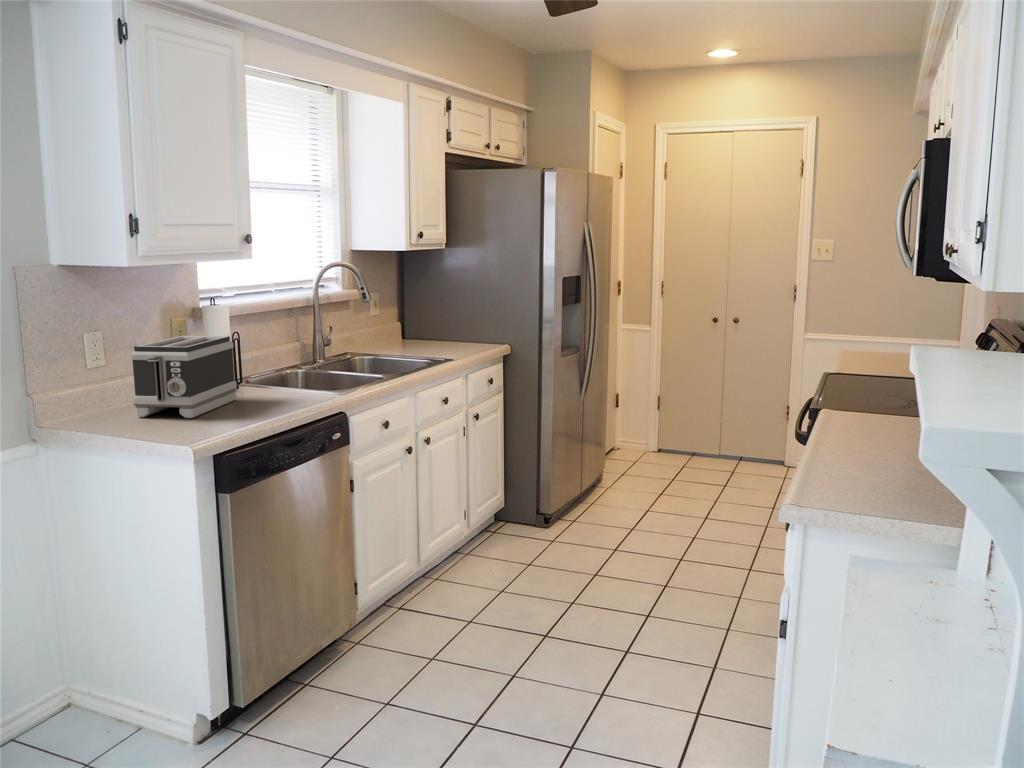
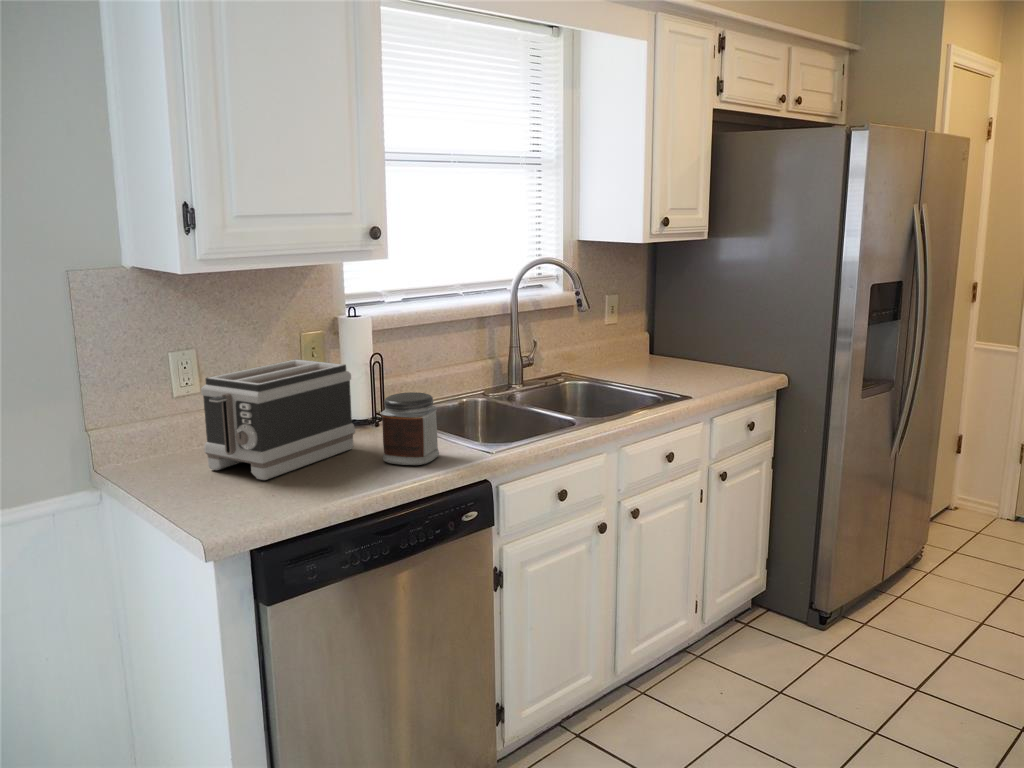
jar: none [266,354,307,404] -> present [381,392,439,465]

